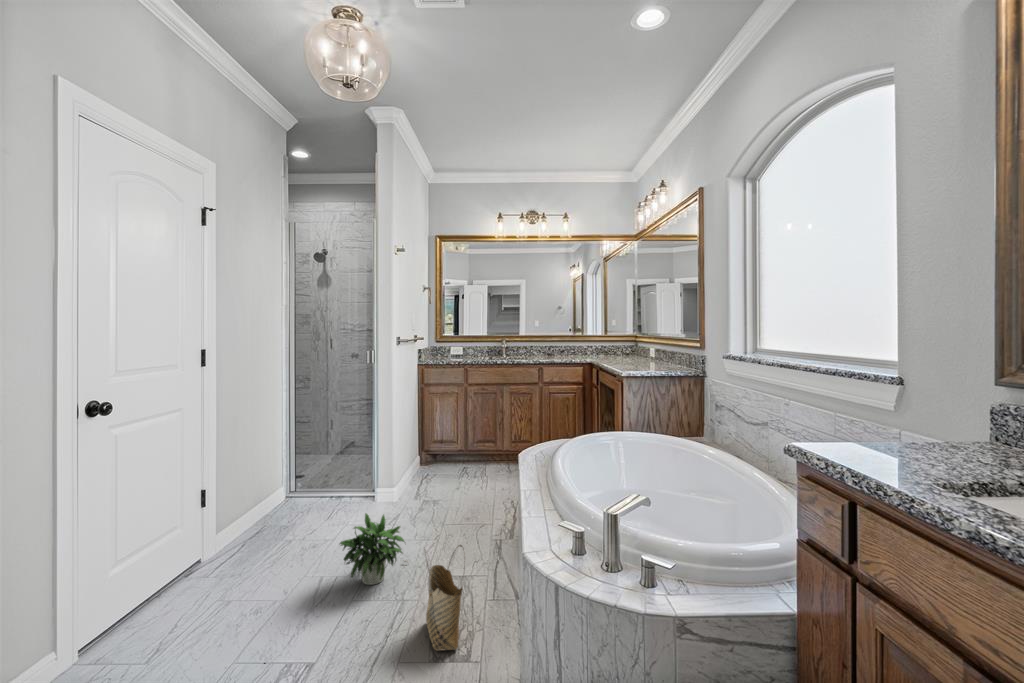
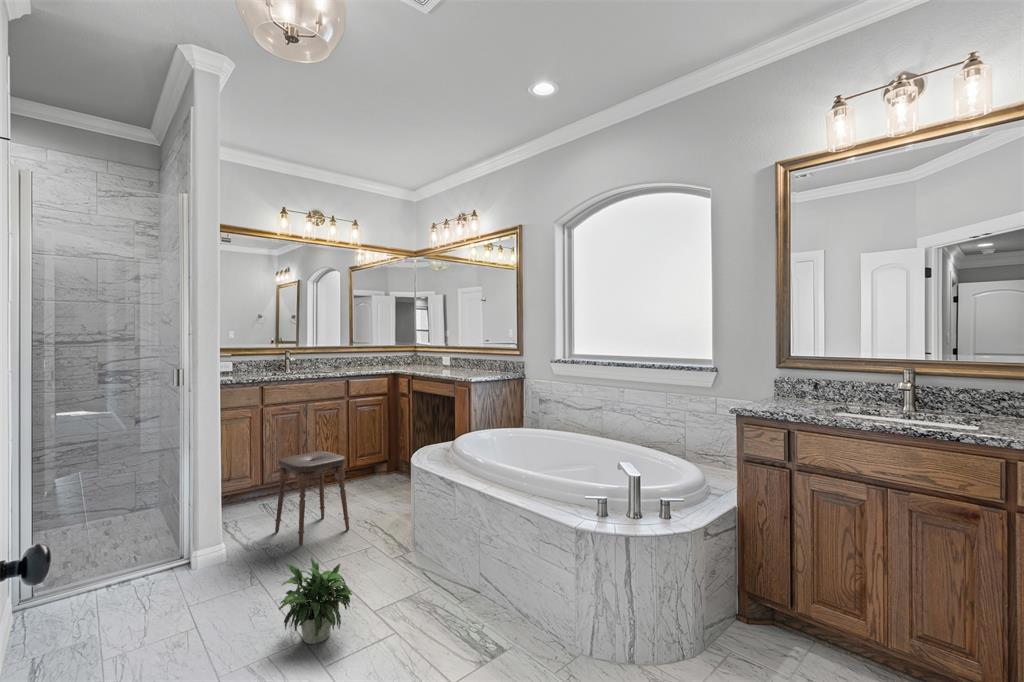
stool: none [447,429,496,507] -> present [275,451,349,545]
woven basket: present [424,545,462,651] -> none [429,549,490,655]

